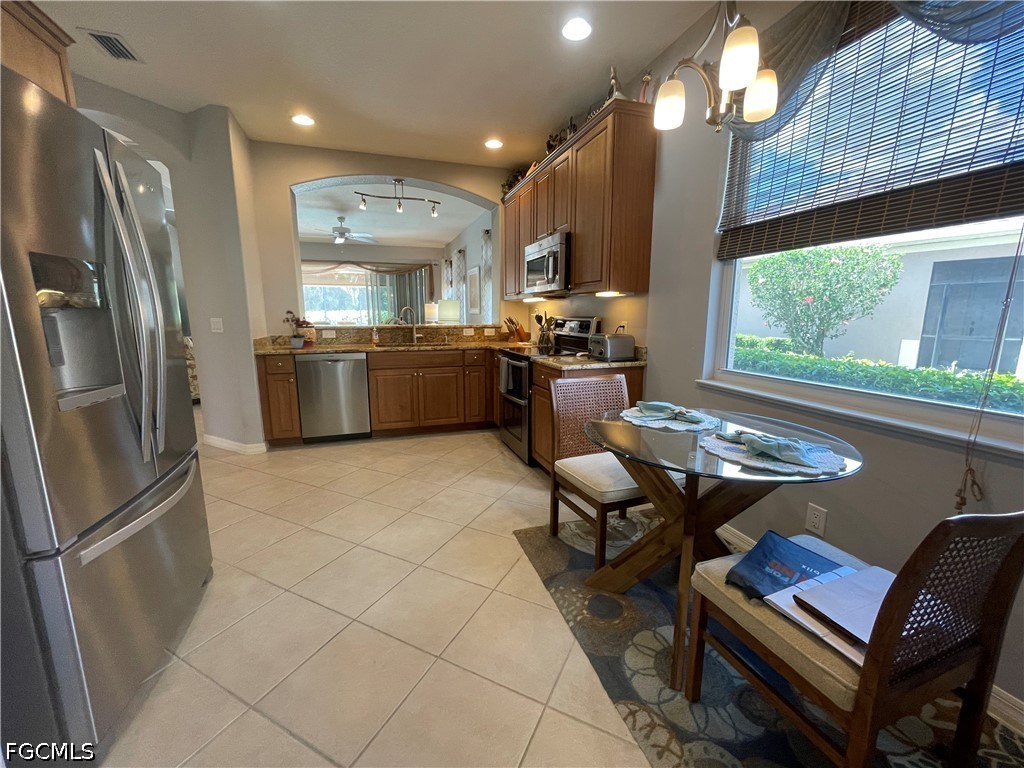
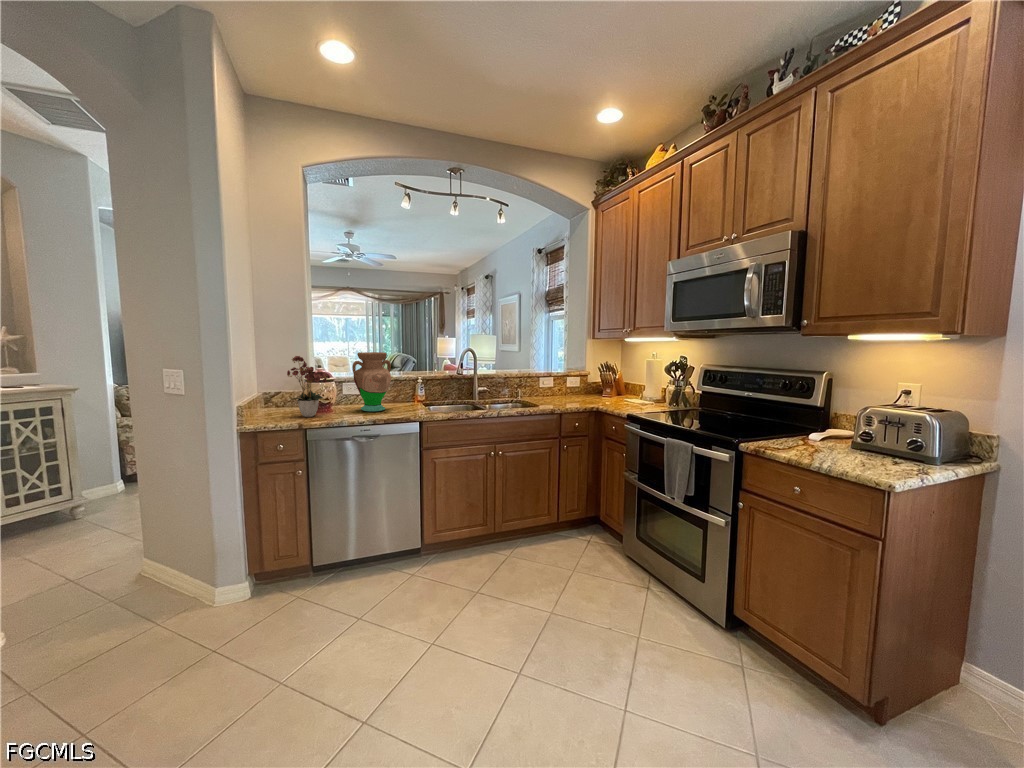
vase: none [324,309,351,347] -> present [352,352,391,412]

